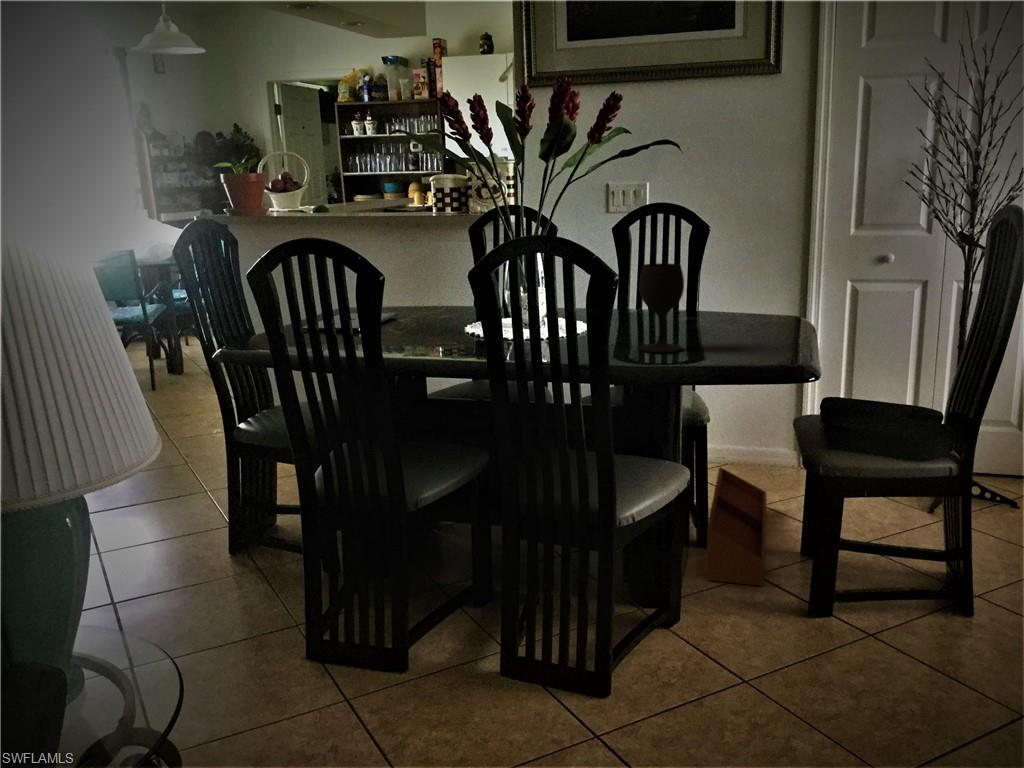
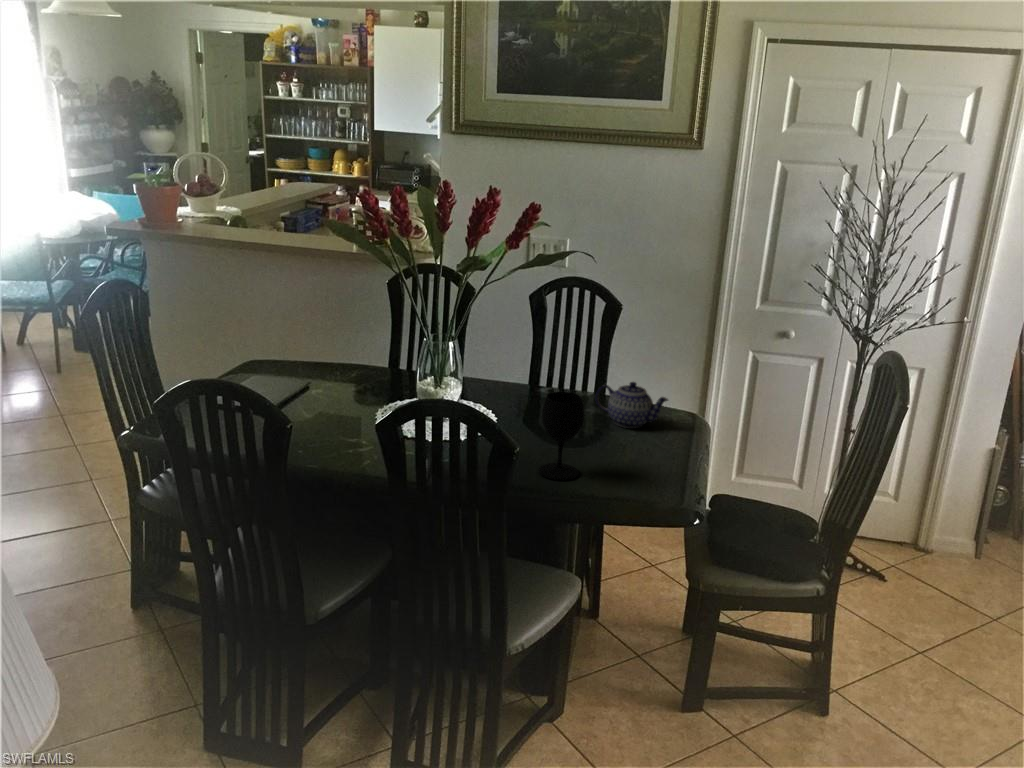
teapot: none [691,277,770,325] -> present [596,382,668,428]
storage bin: present [706,467,766,586] -> none [592,533,658,670]

